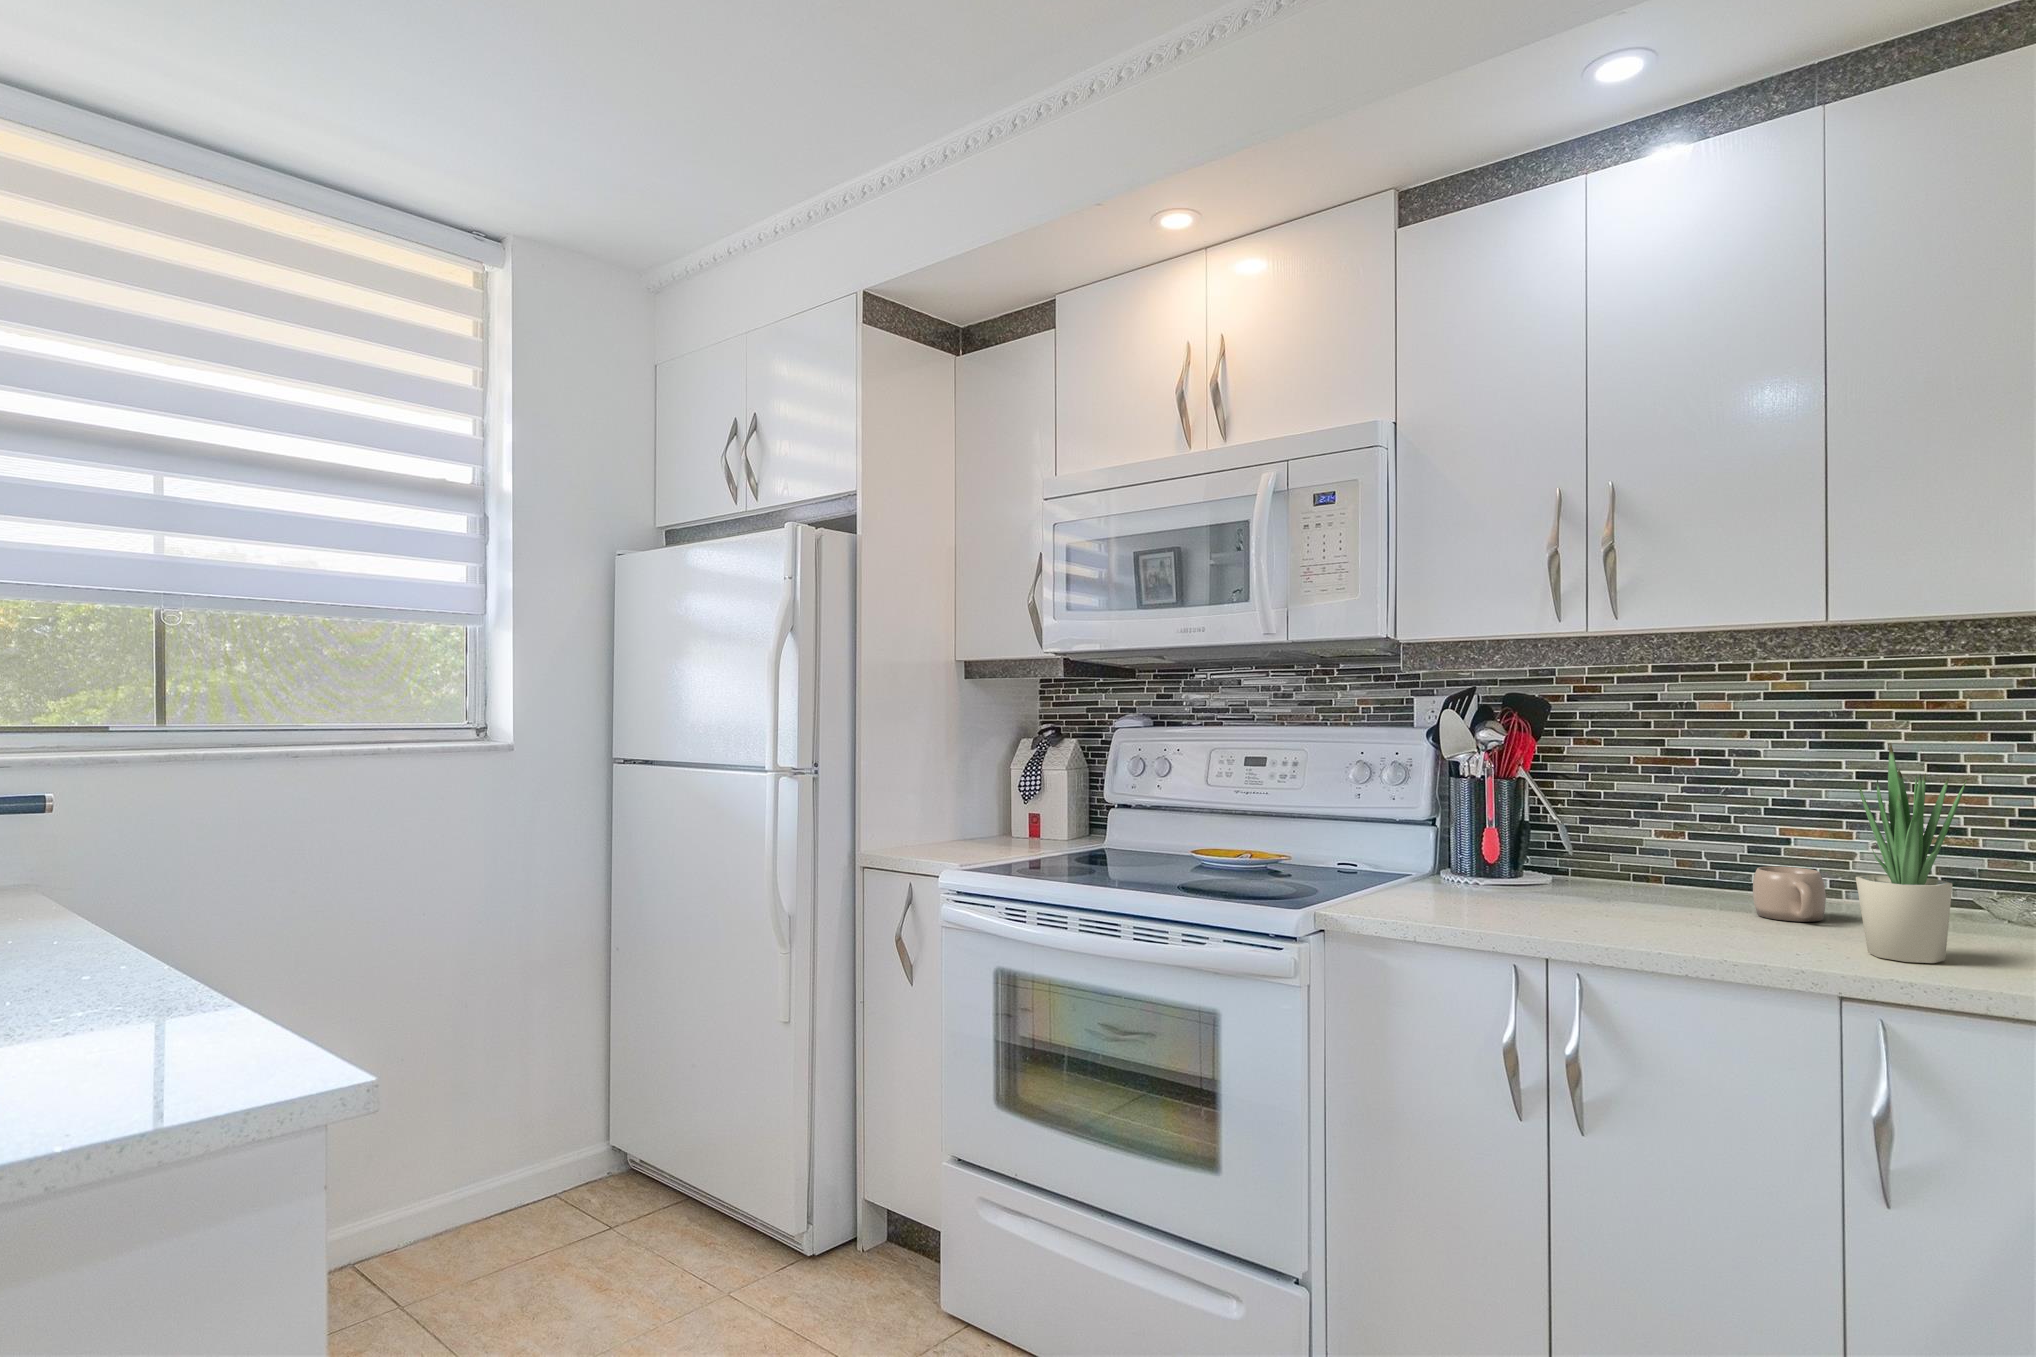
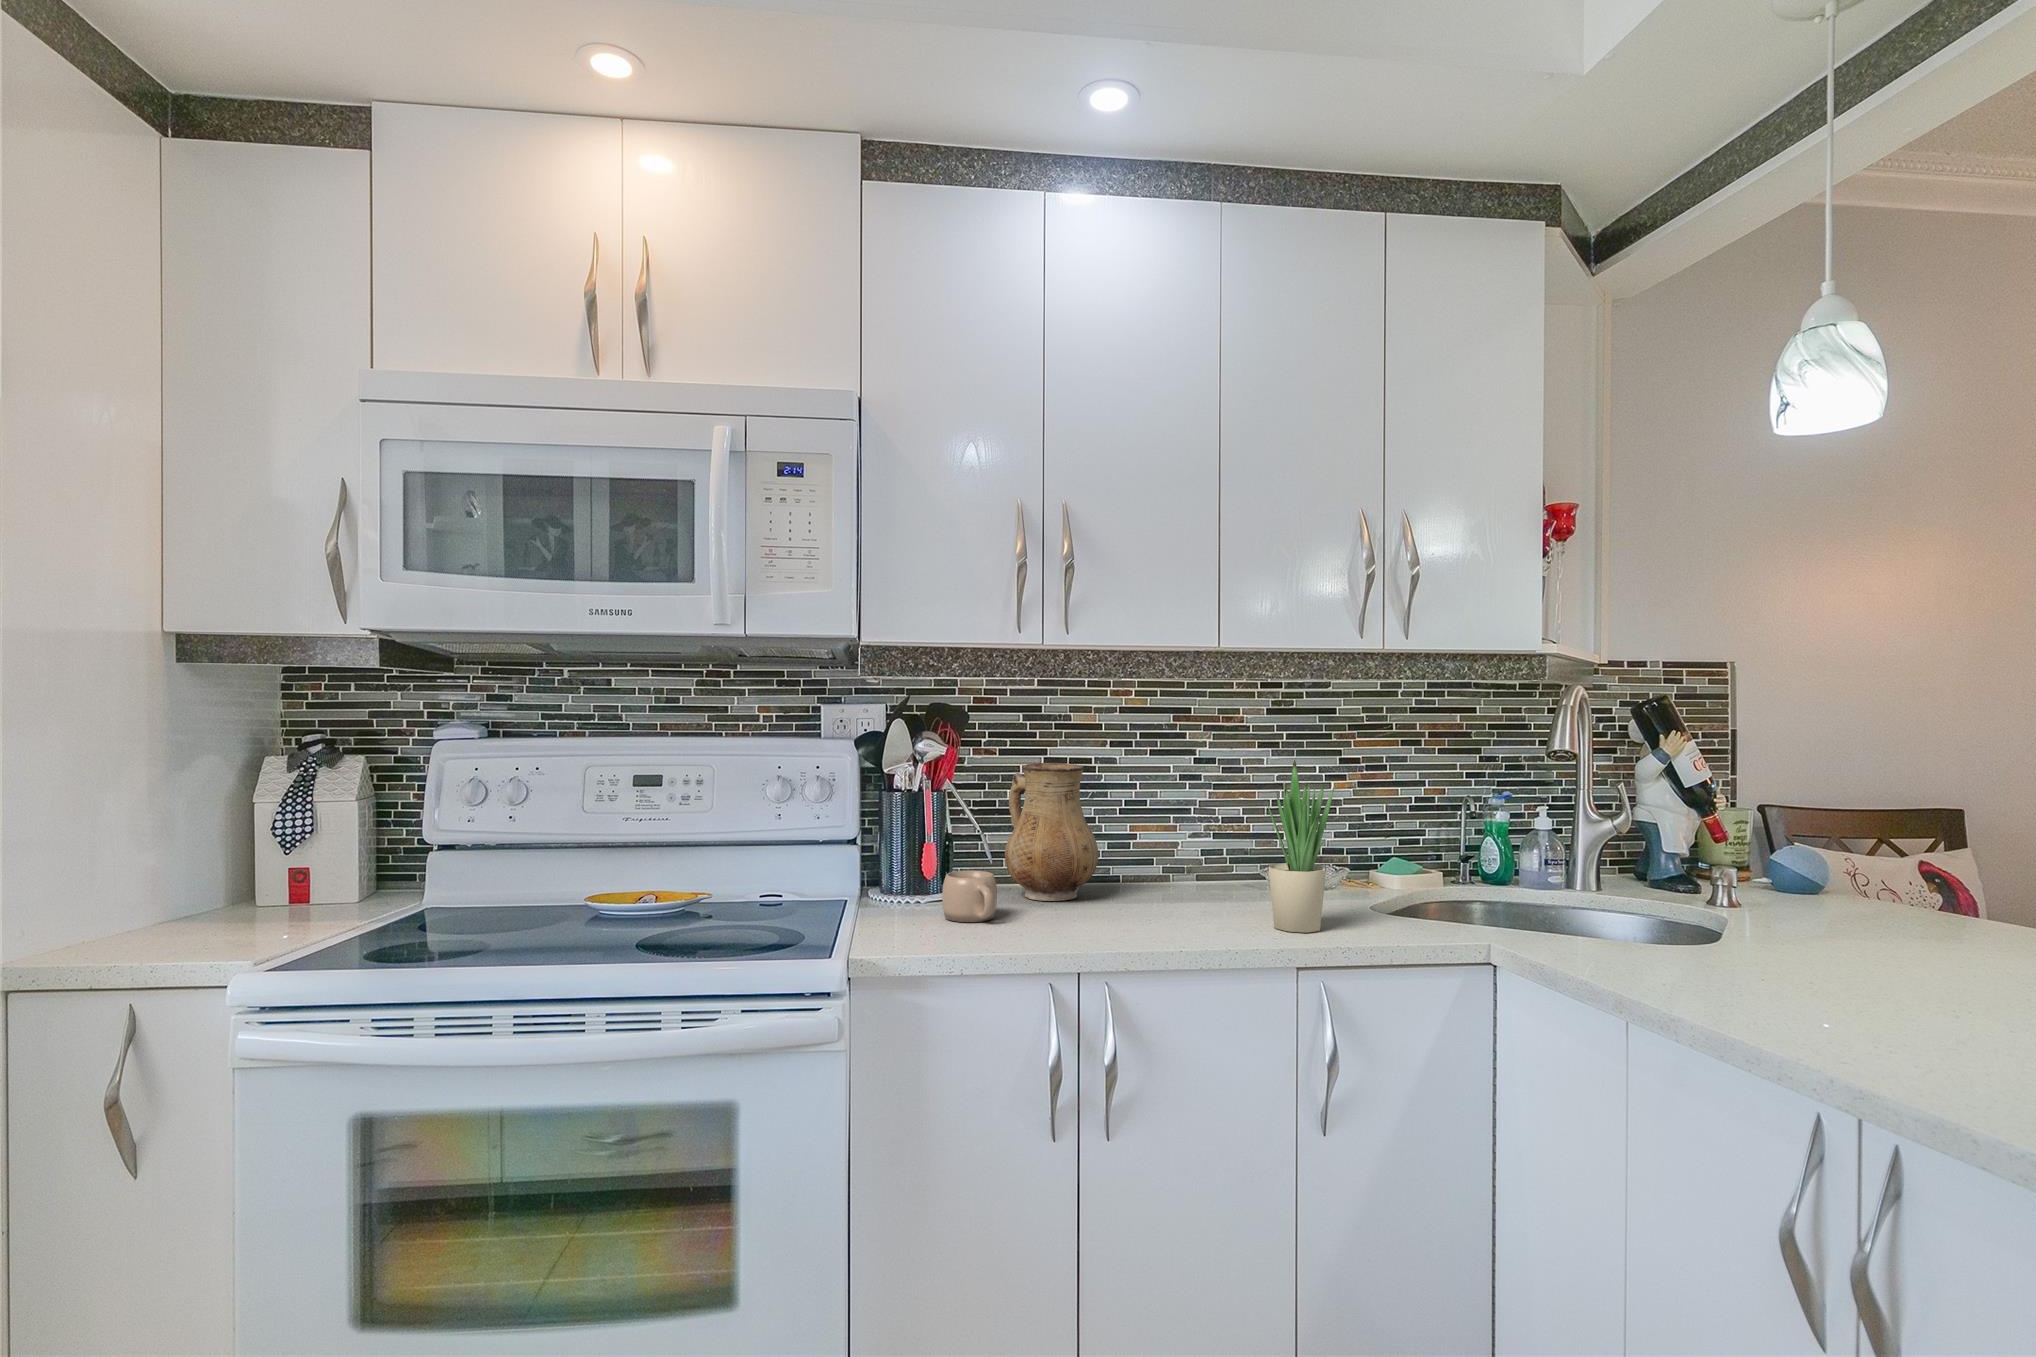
ceramic pitcher: none [1577,752,1693,901] -> present [1005,763,1098,901]
mug: present [1753,867,1826,922] -> present [942,871,997,922]

